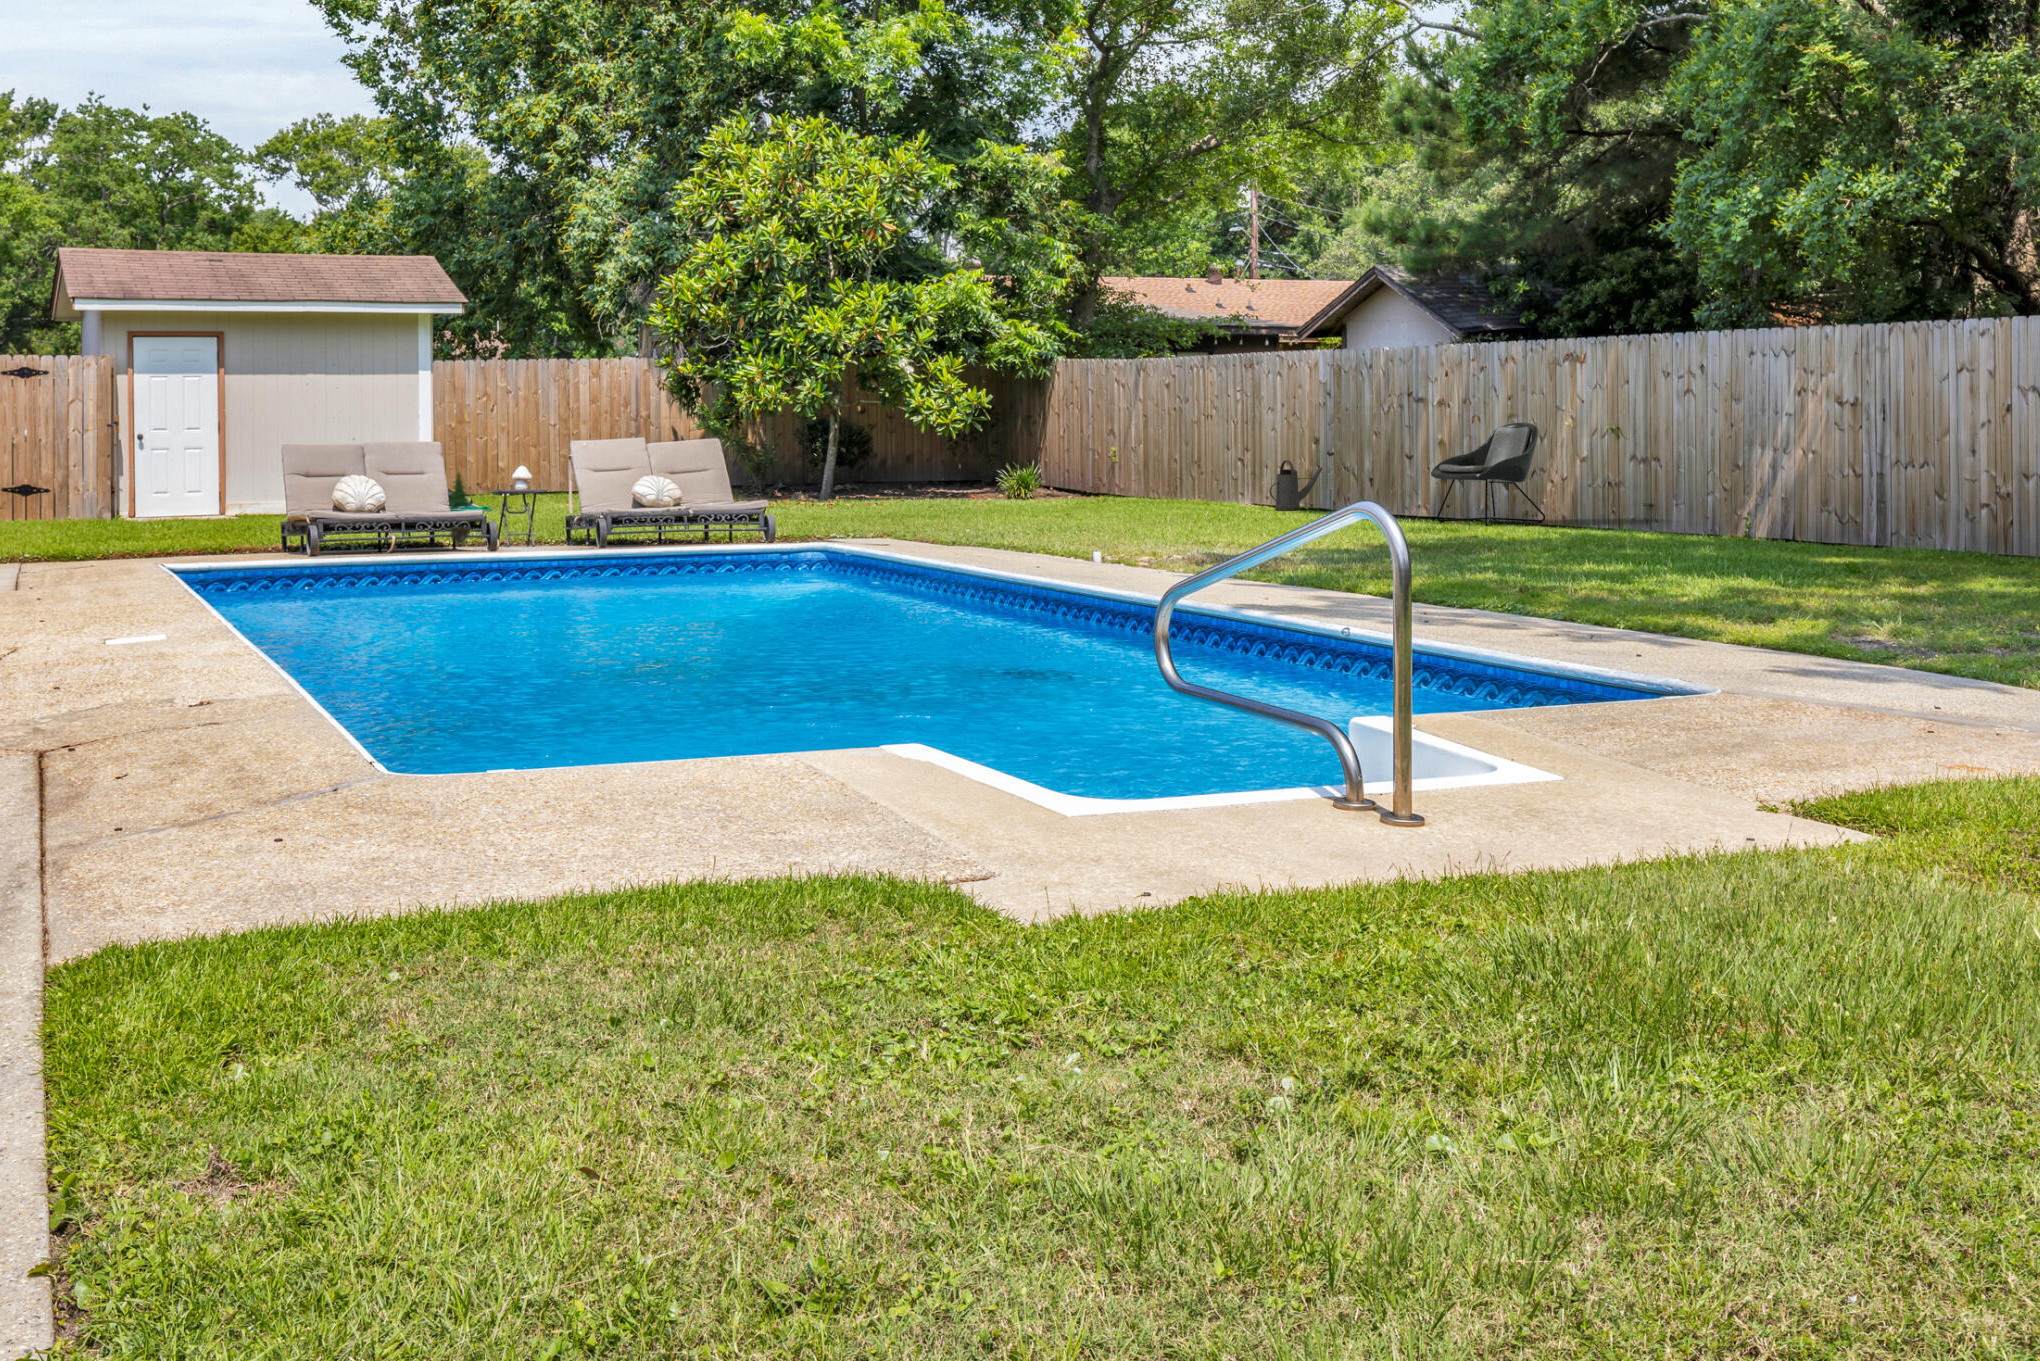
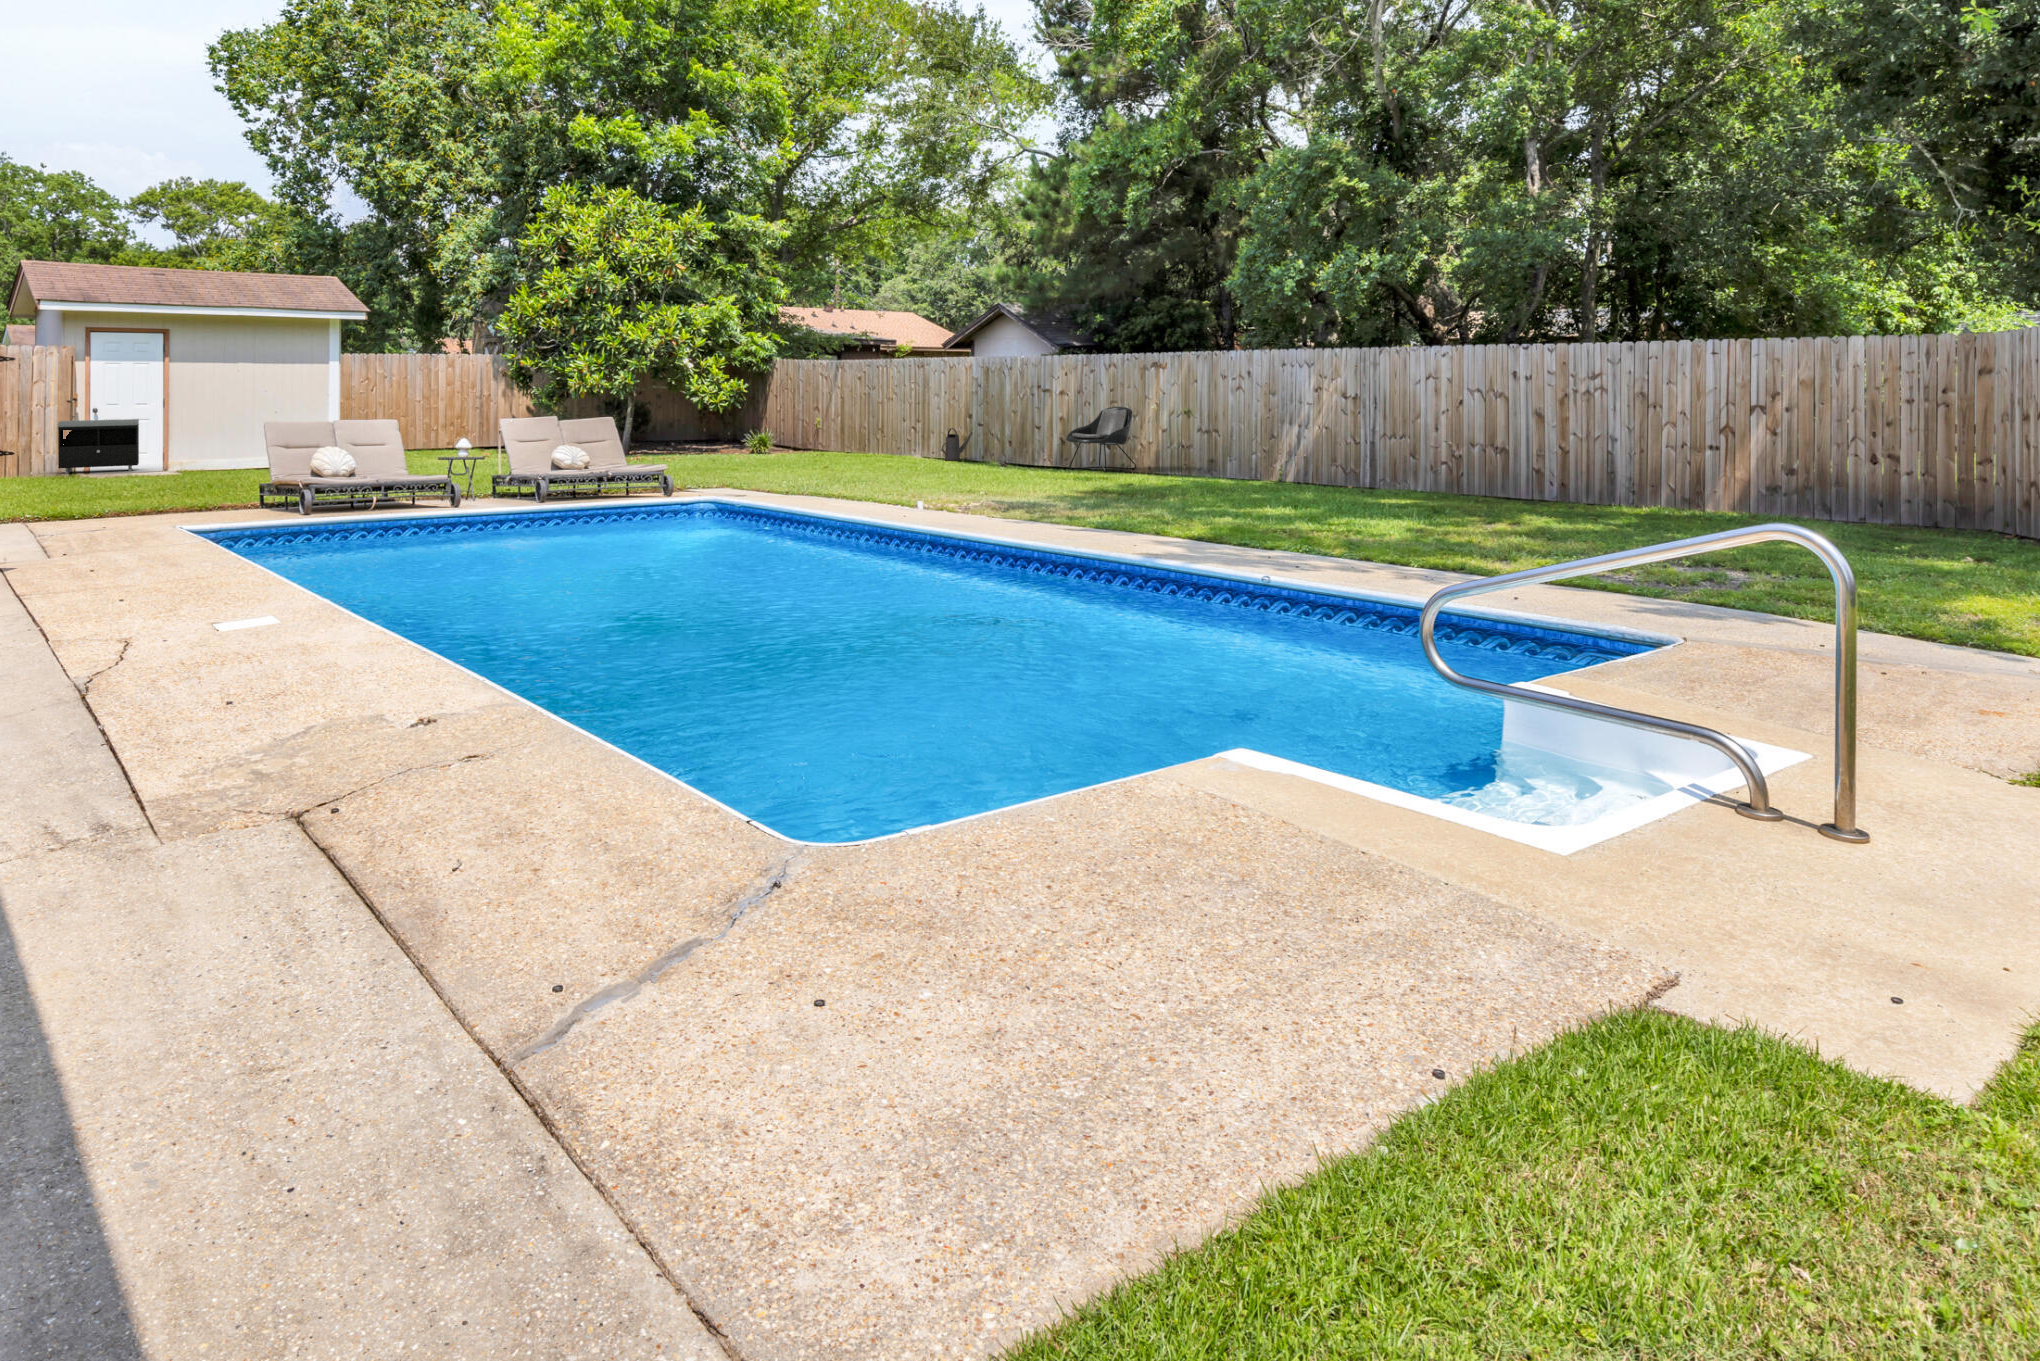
storage bench: none [98,451,193,520] -> present [58,419,139,474]
potted tree: present [449,473,470,544] -> none [399,440,420,496]

